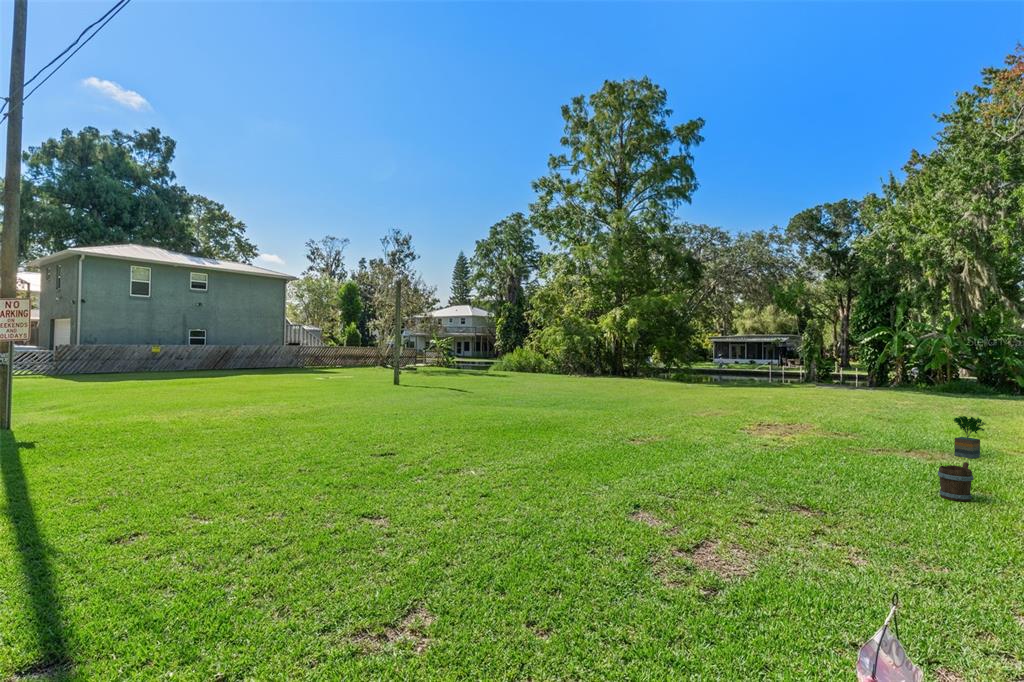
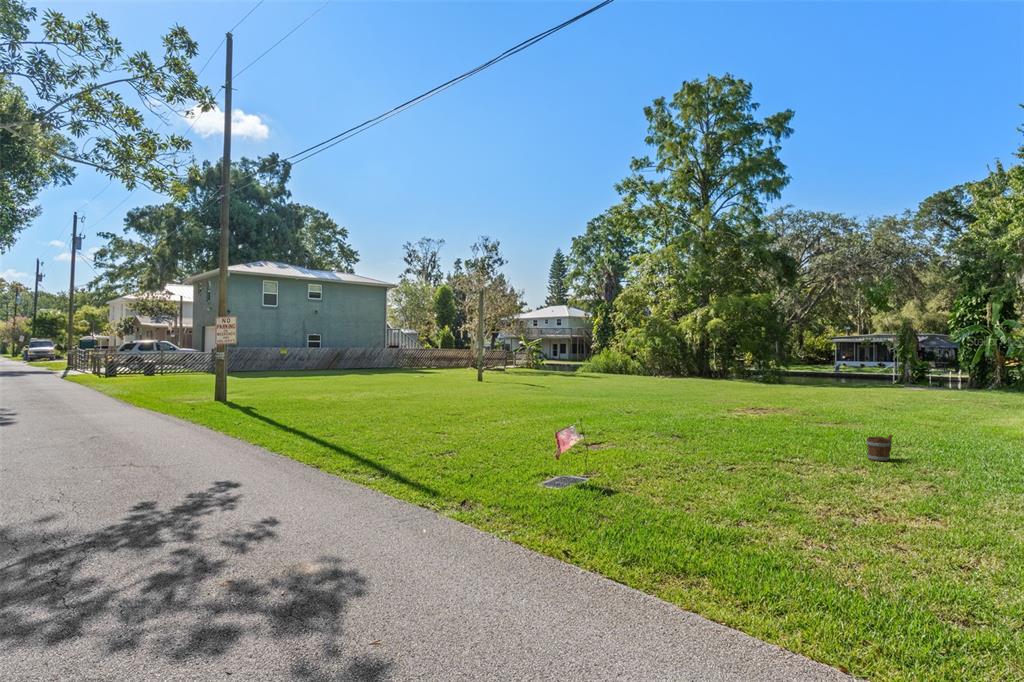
potted tree: present [953,416,986,459] -> none [930,405,958,440]

